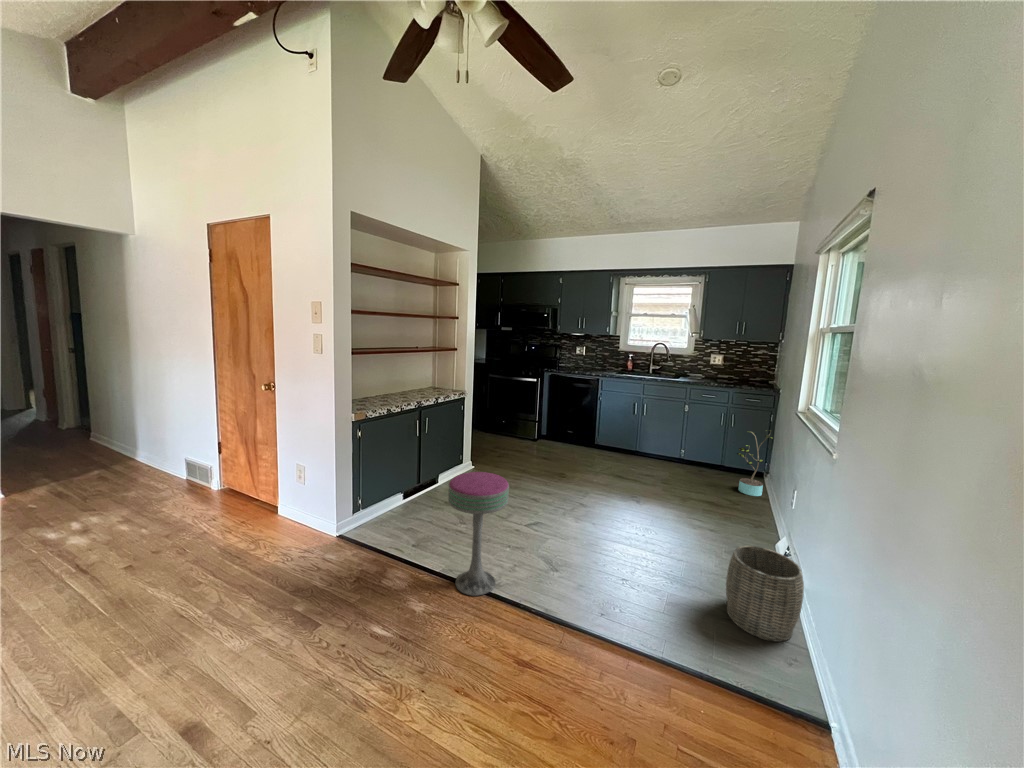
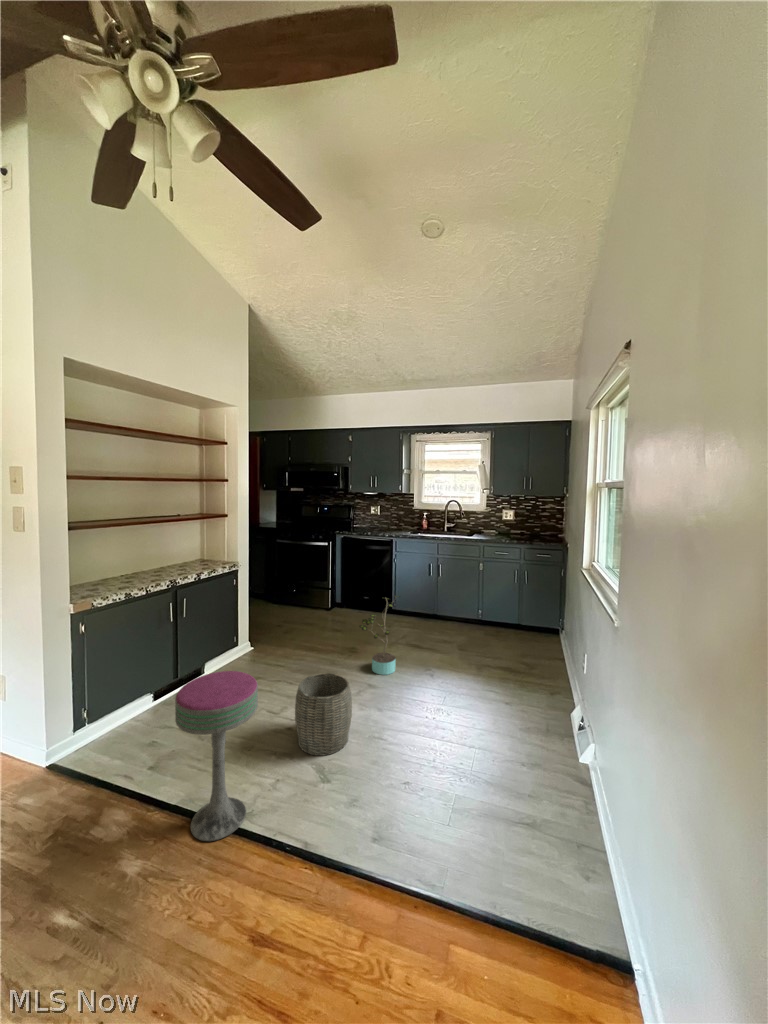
potted plant: present [737,430,773,496] -> present [360,596,398,675]
woven basket: present [726,546,804,642] -> present [295,673,352,756]

